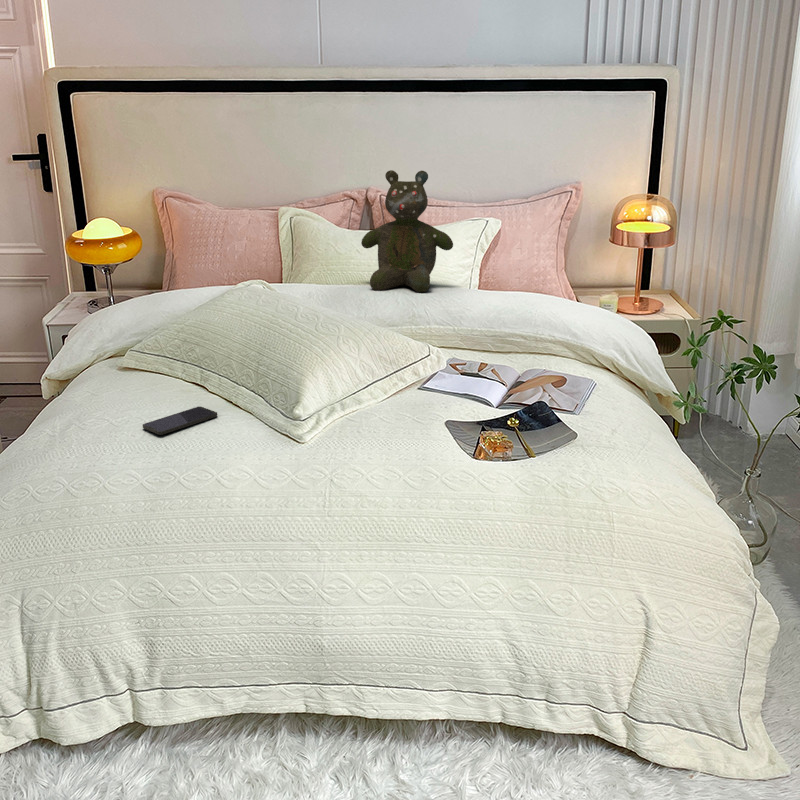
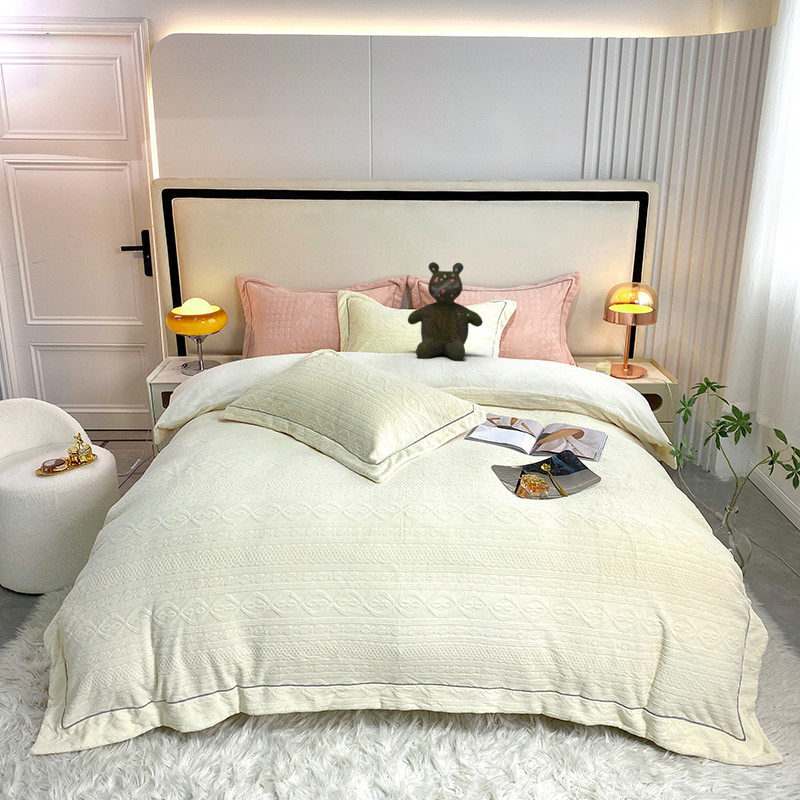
smartphone: present [143,407,217,435] -> none [246,453,305,476]

